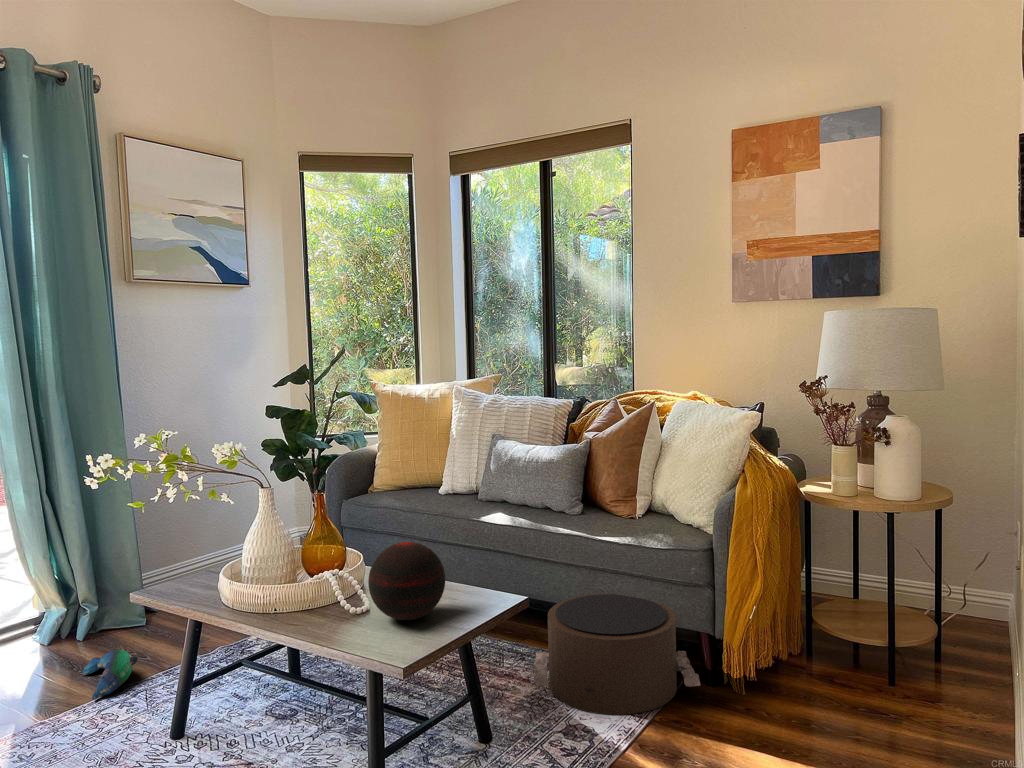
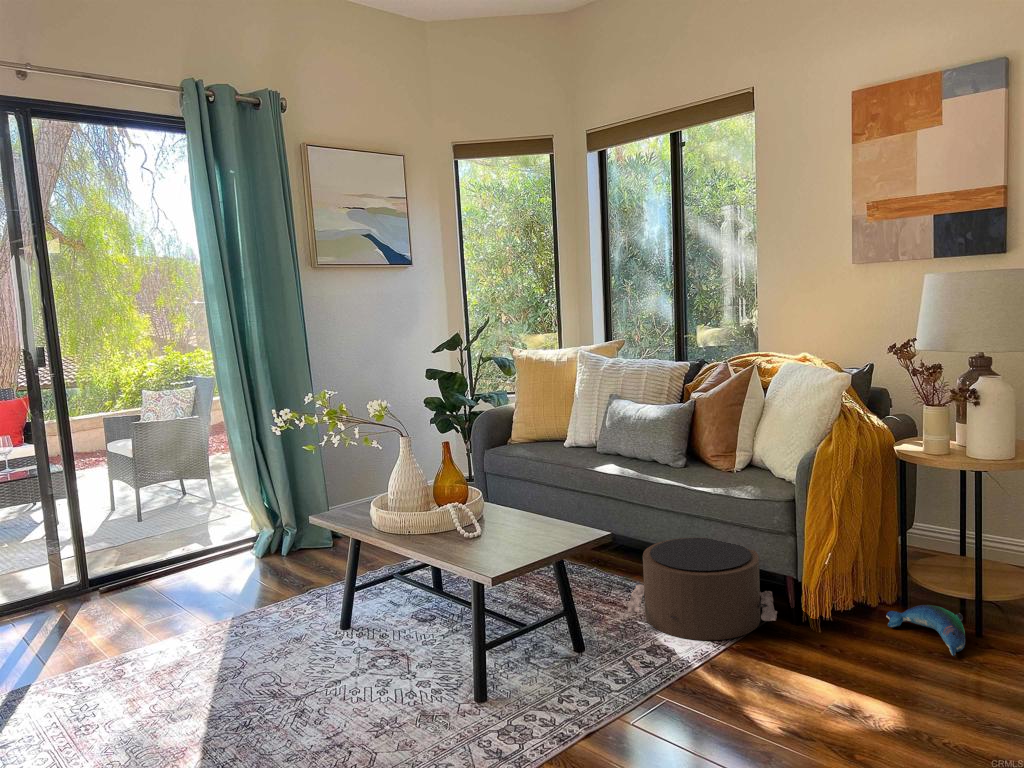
decorative orb: present [368,542,445,620] -> none [477,483,539,546]
plush toy: present [82,649,138,700] -> present [886,605,965,656]

